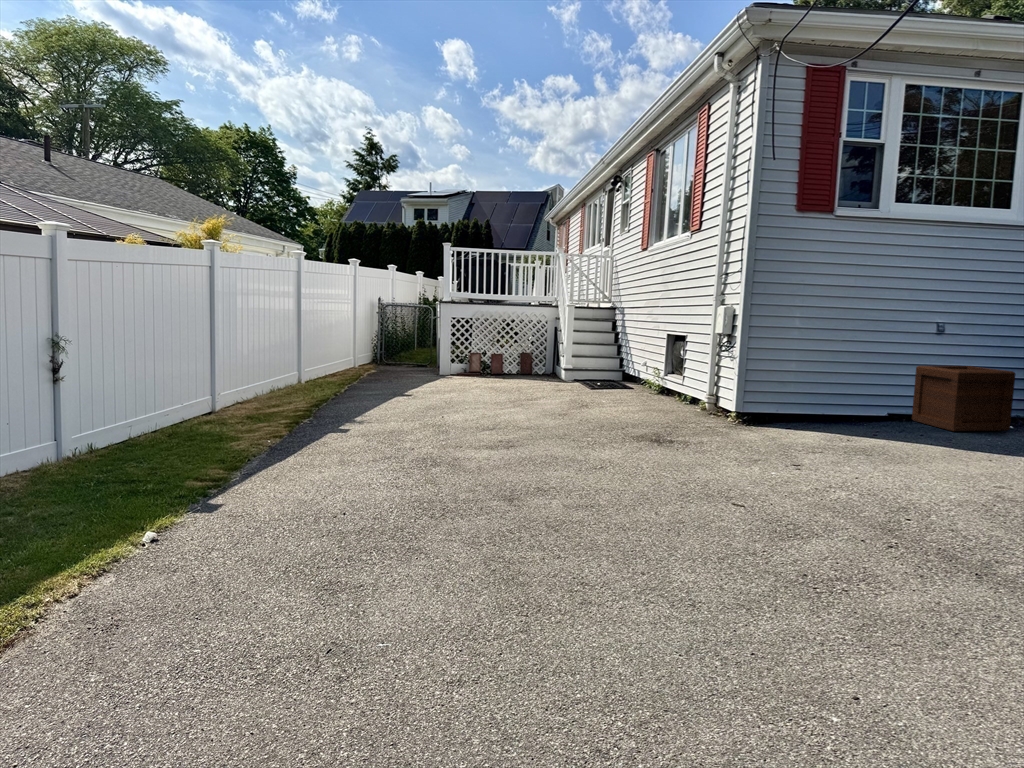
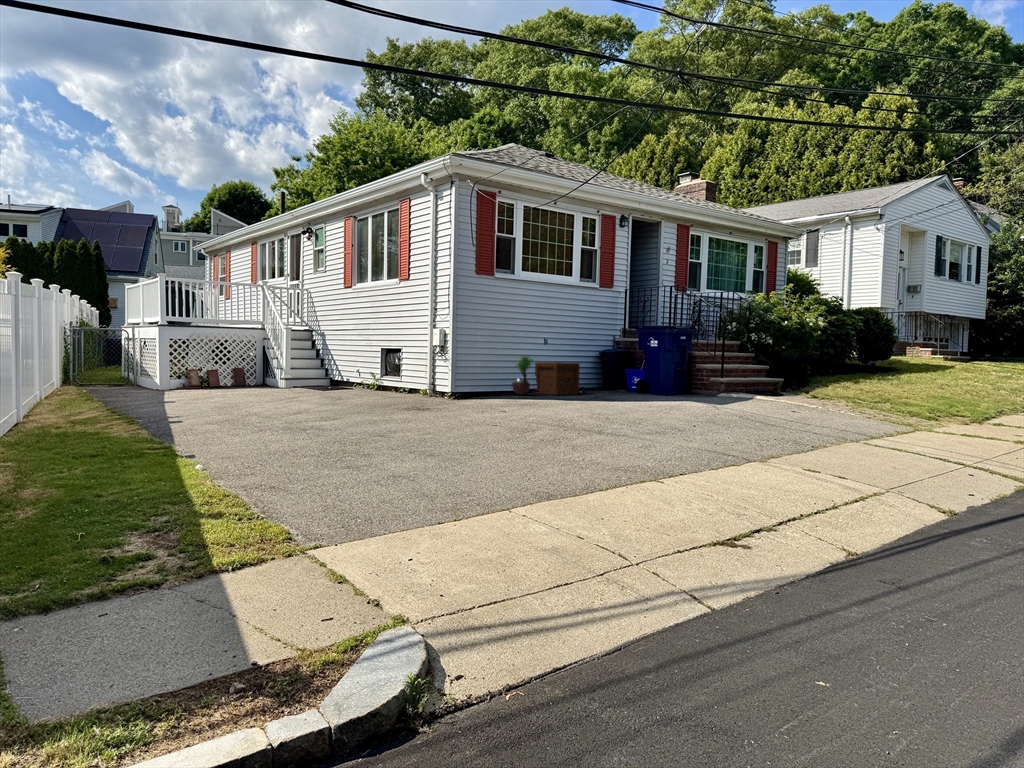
potted tree: none [861,349,914,424] -> present [512,356,534,395]

